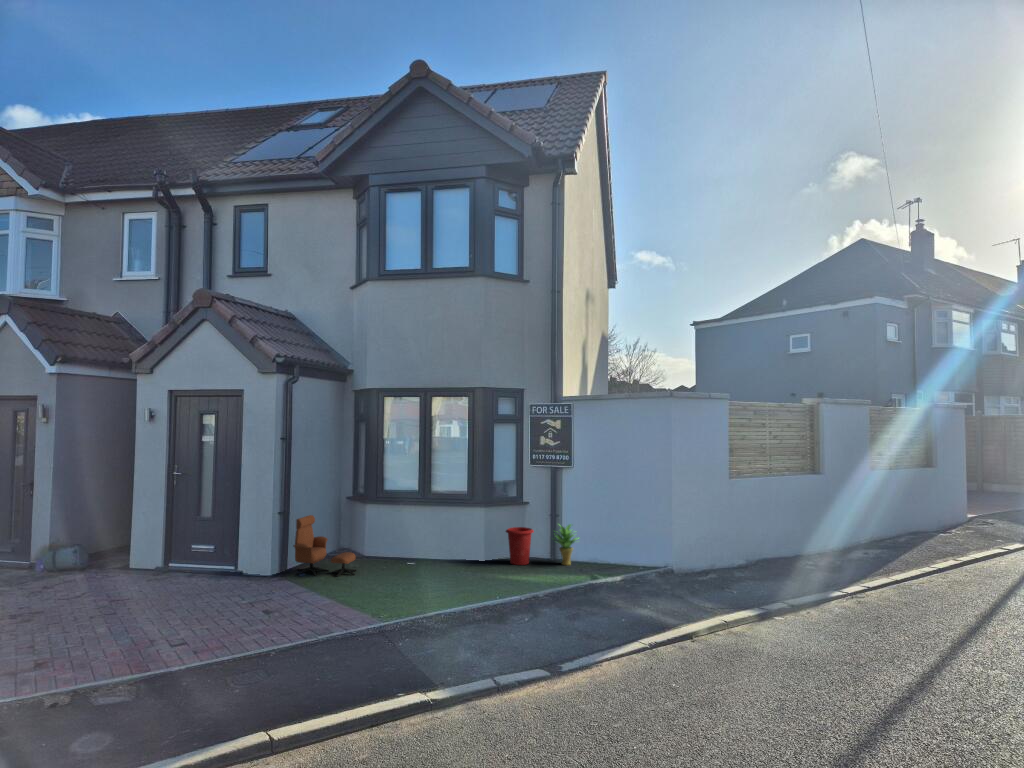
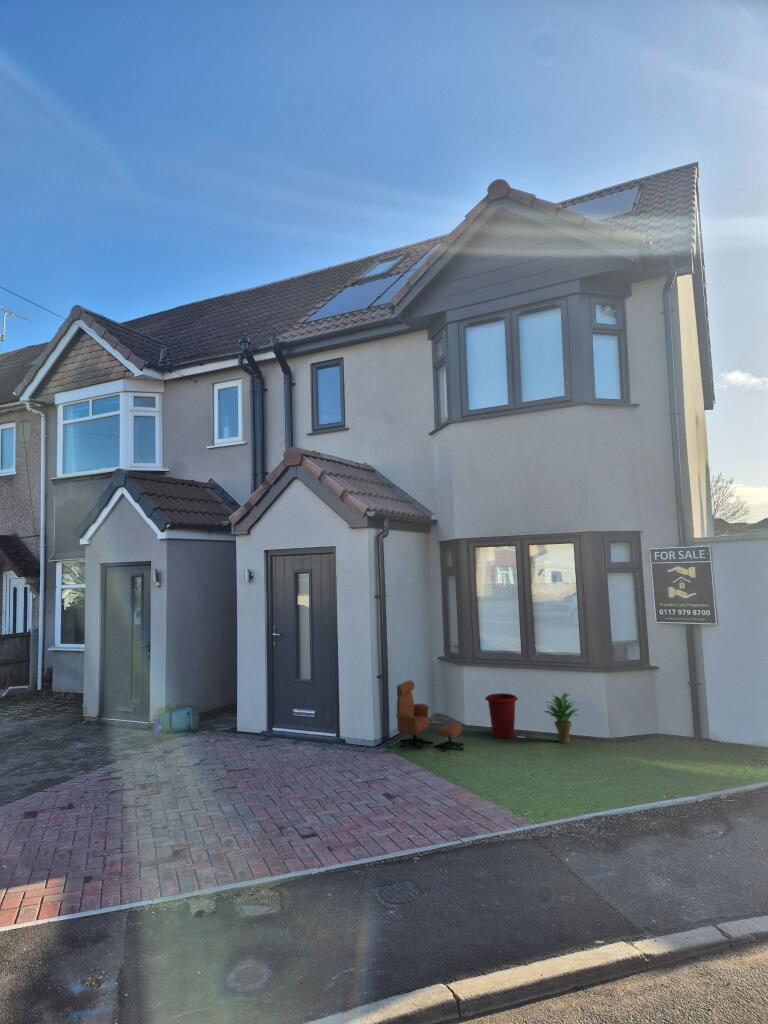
potted plant: present [554,524,577,565] -> present [545,693,577,743]
waste bin: present [506,527,534,565] -> present [485,693,518,738]

